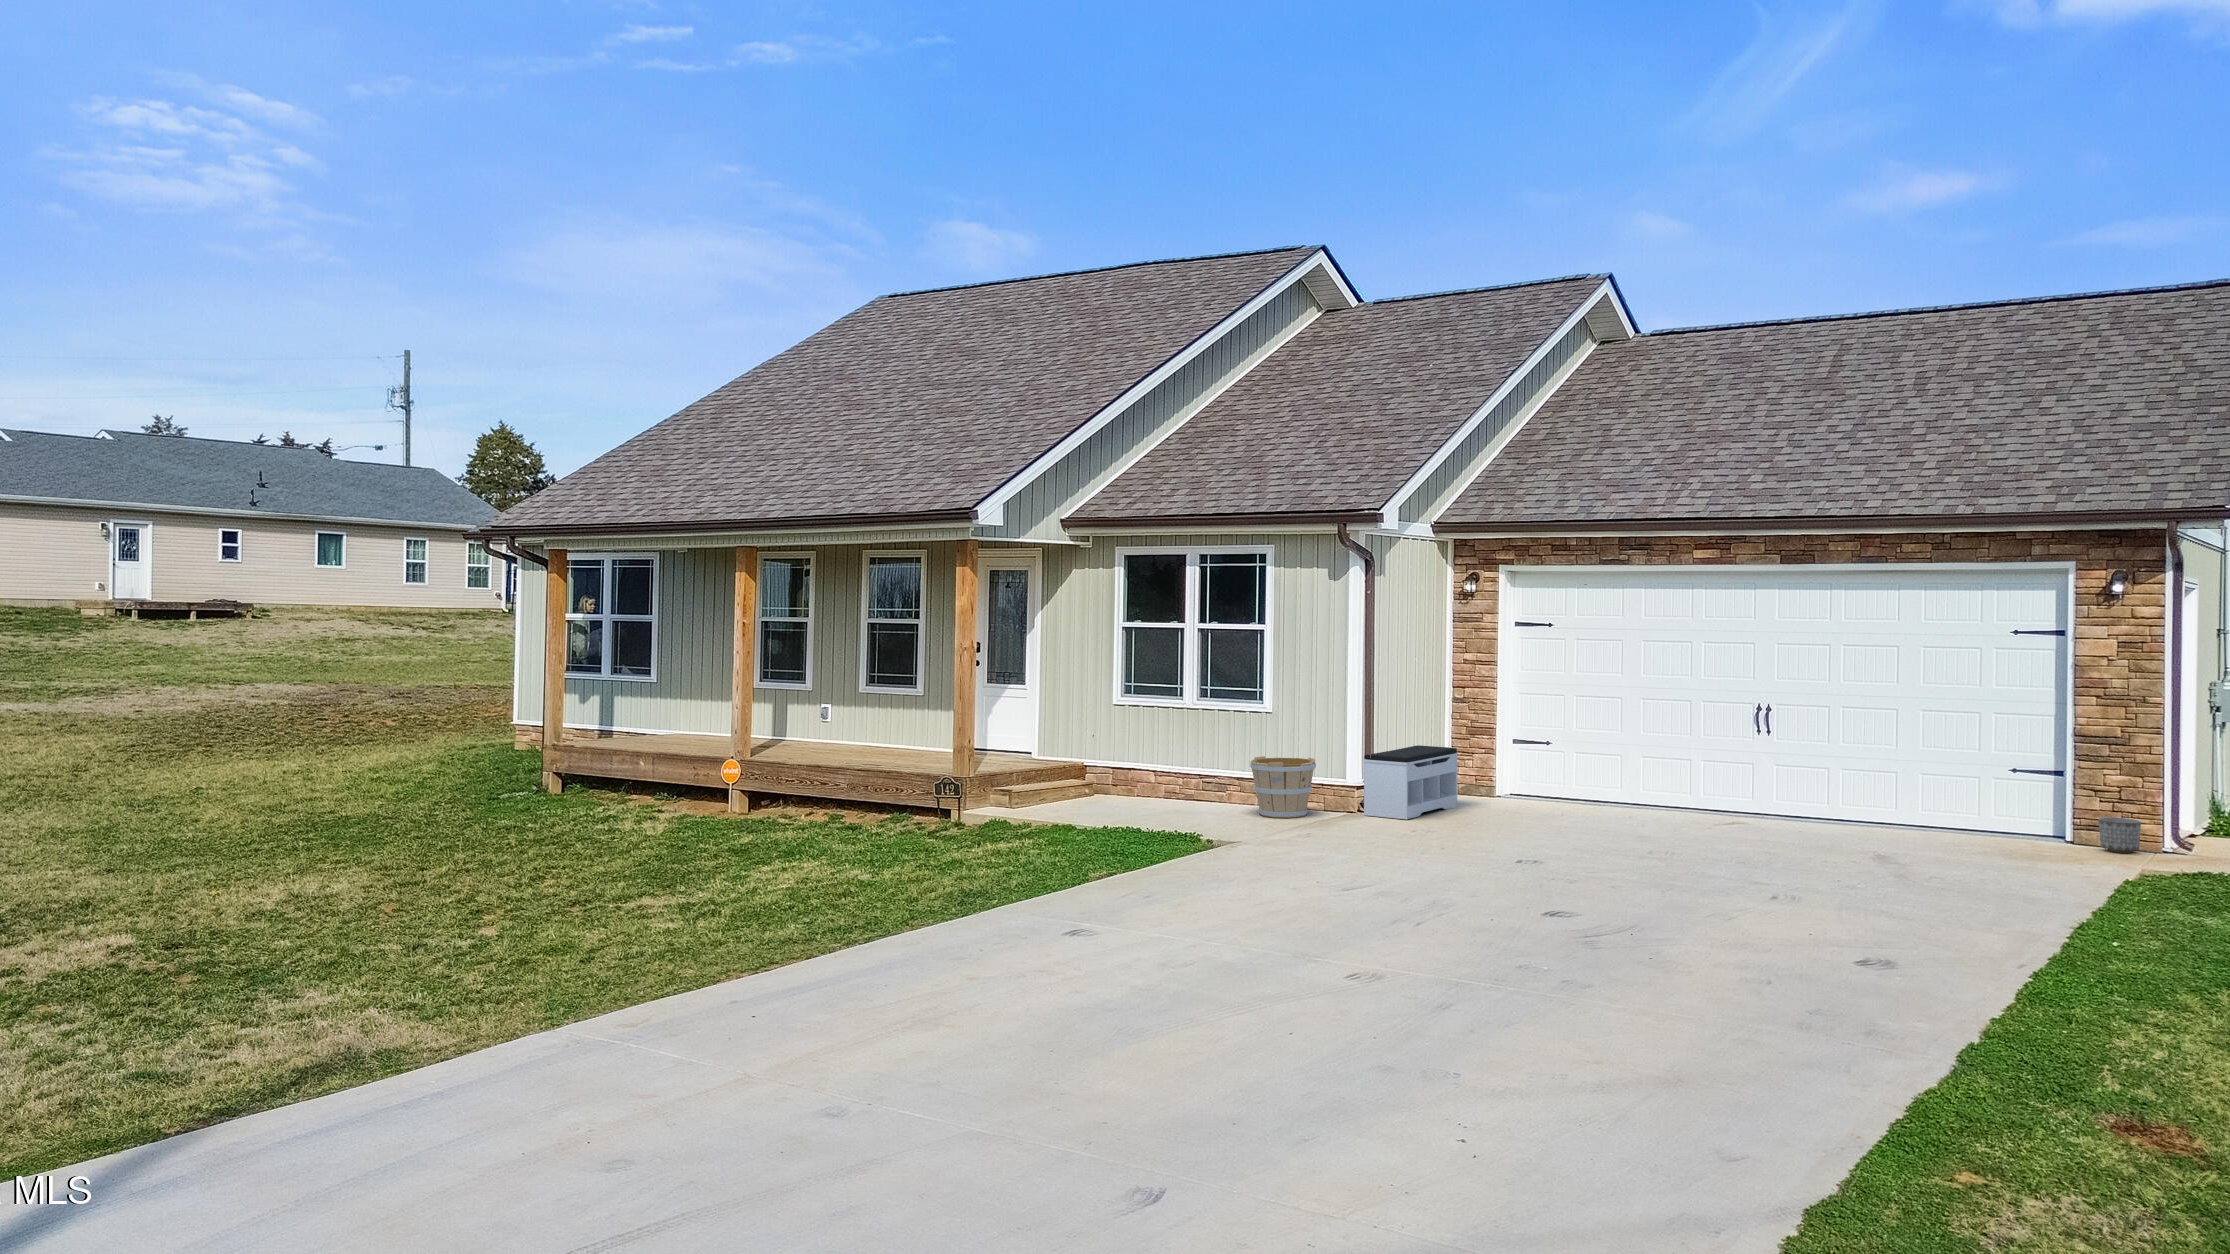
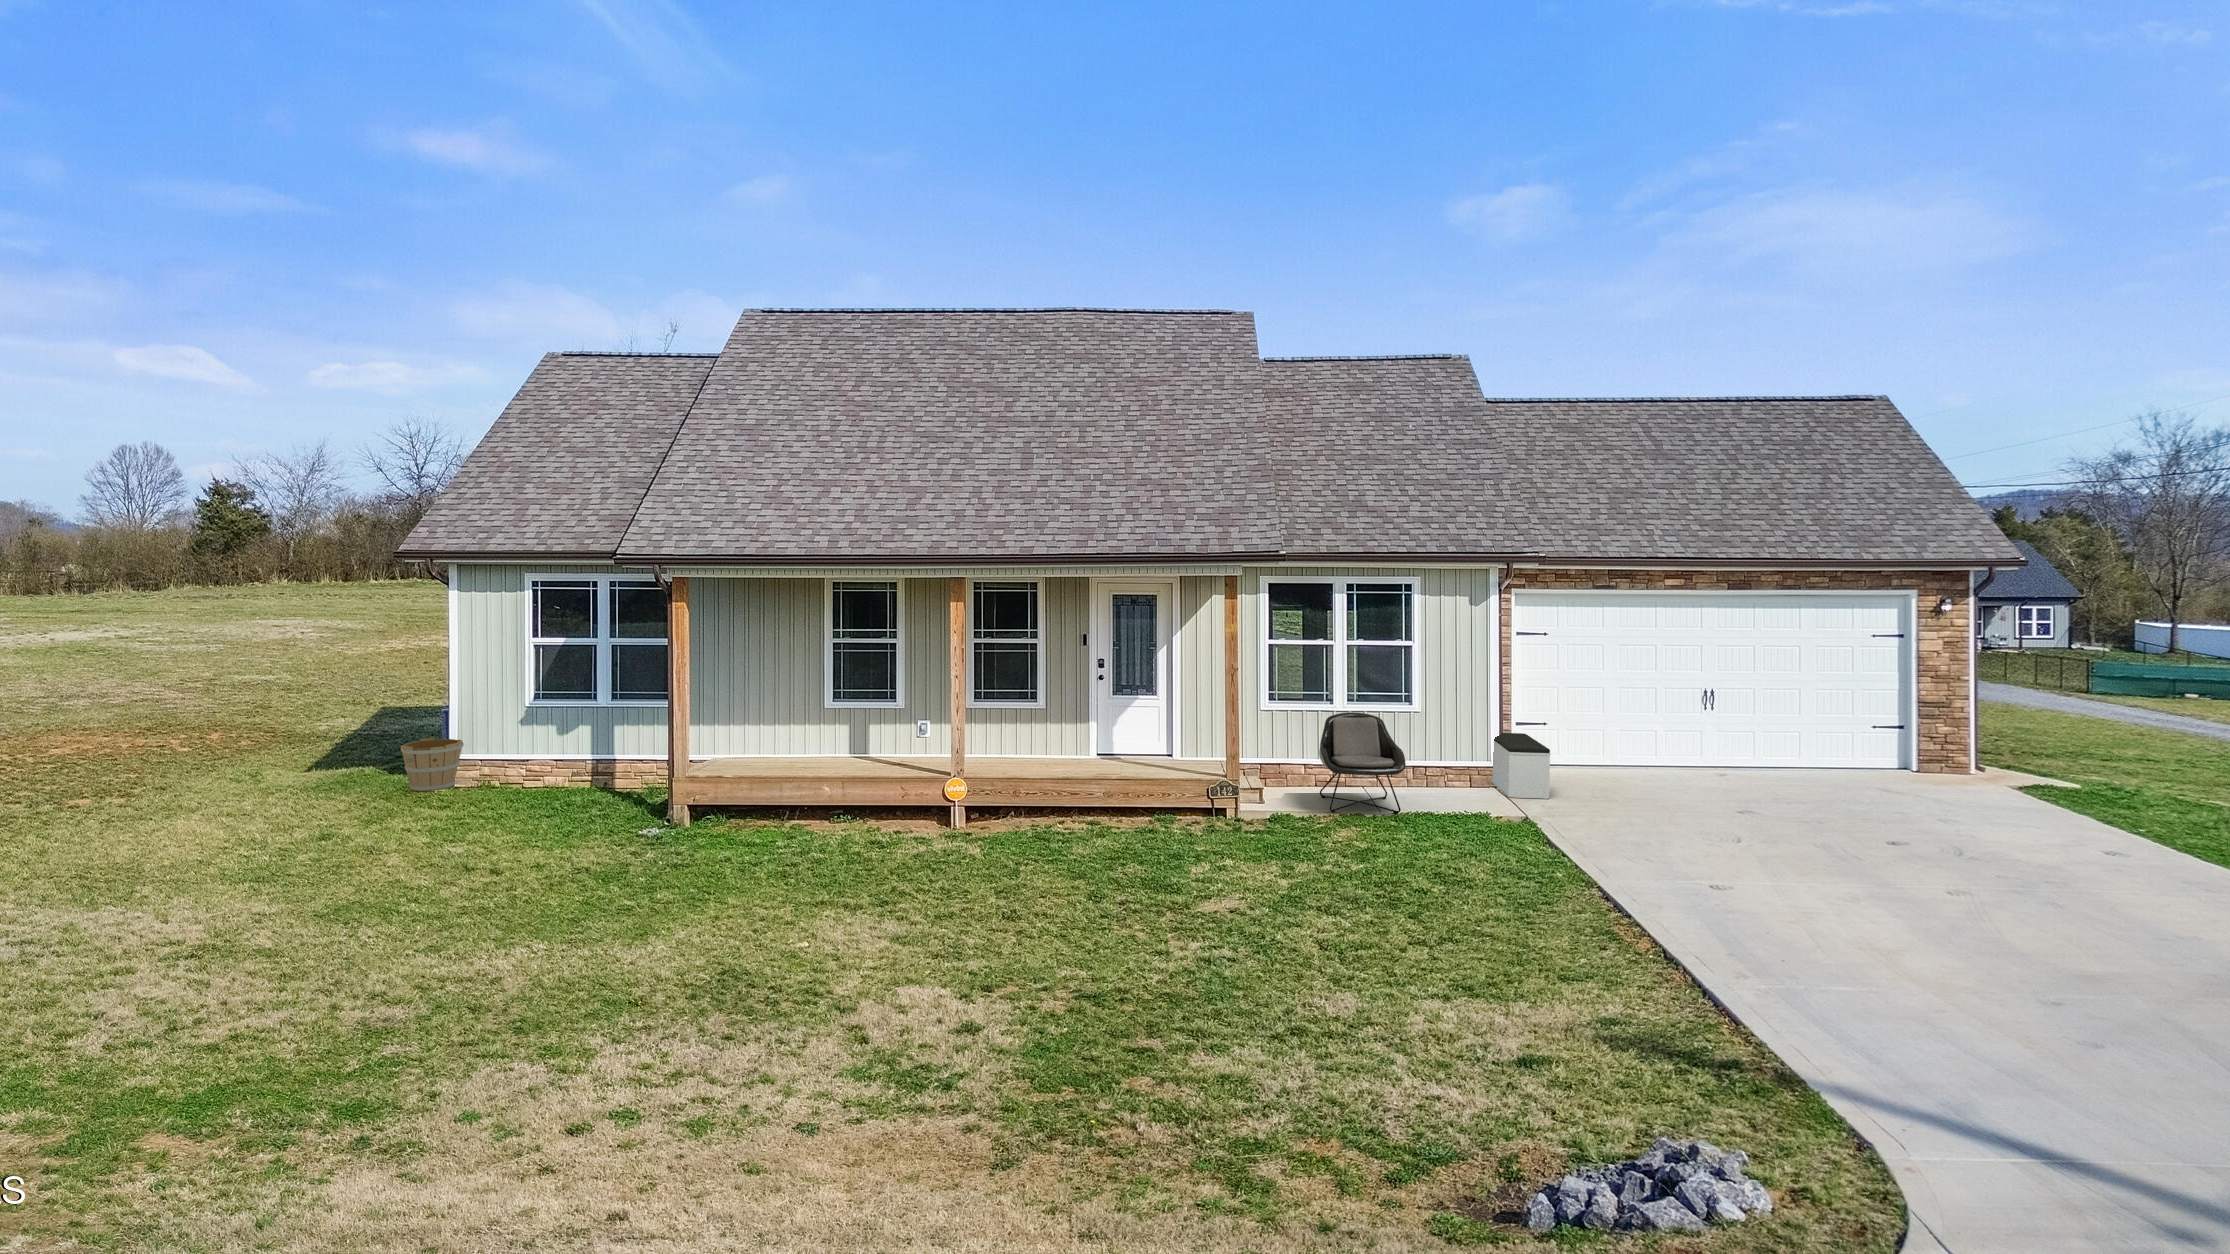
lounge chair: none [1118,704,1227,815] -> present [1319,712,1406,814]
wooden bucket: present [1250,756,1316,818] -> present [401,738,464,791]
planter: present [2098,817,2141,853] -> none [1940,755,1970,779]

